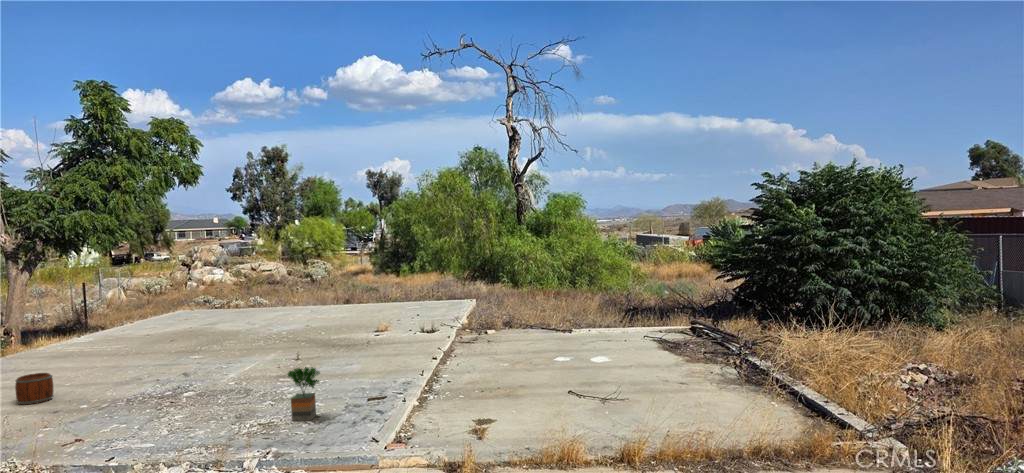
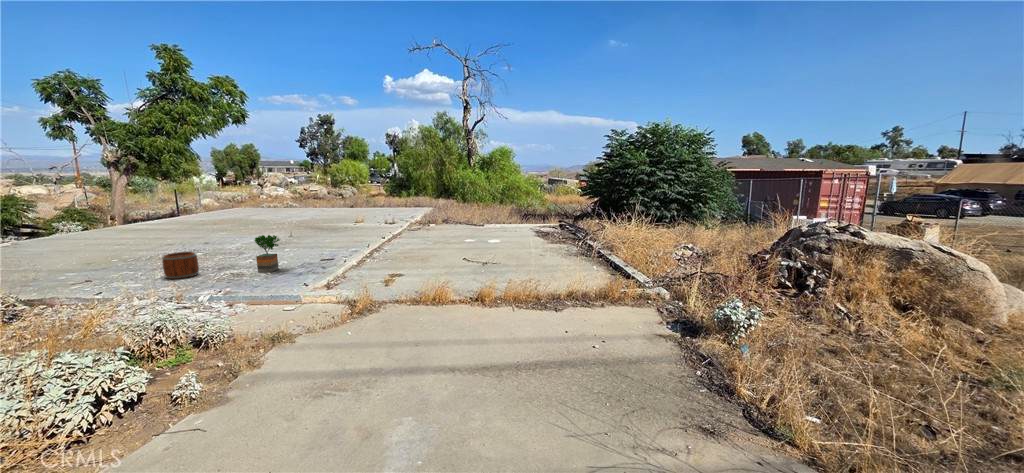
bucket: present [15,373,54,405] -> present [162,252,199,279]

